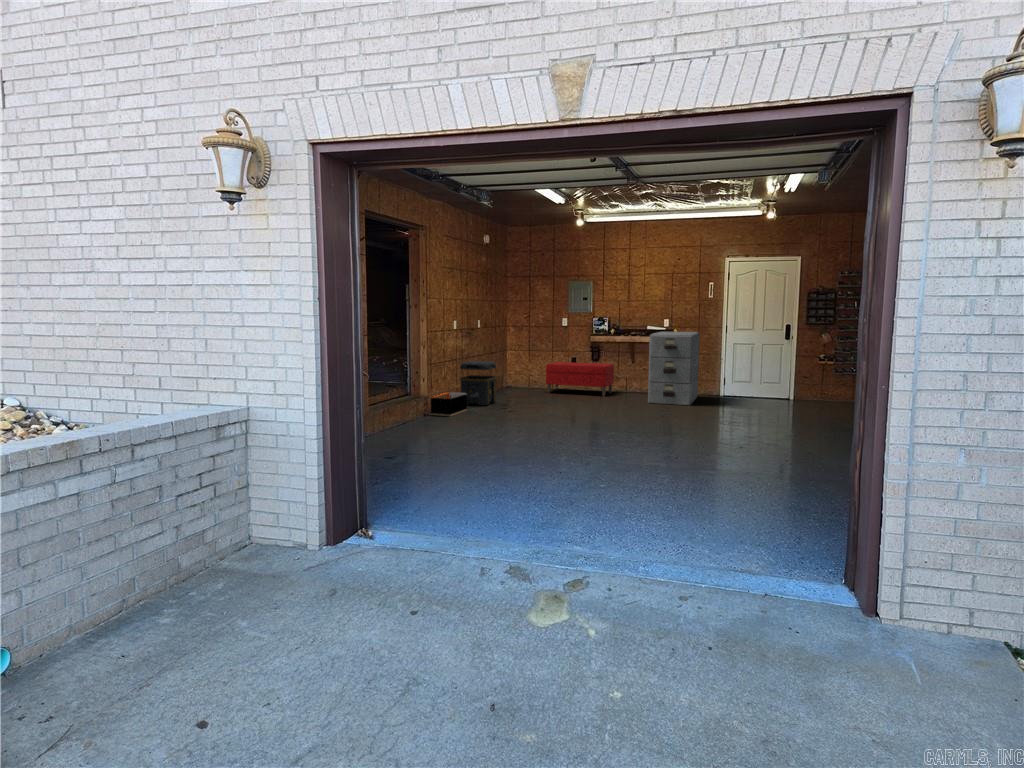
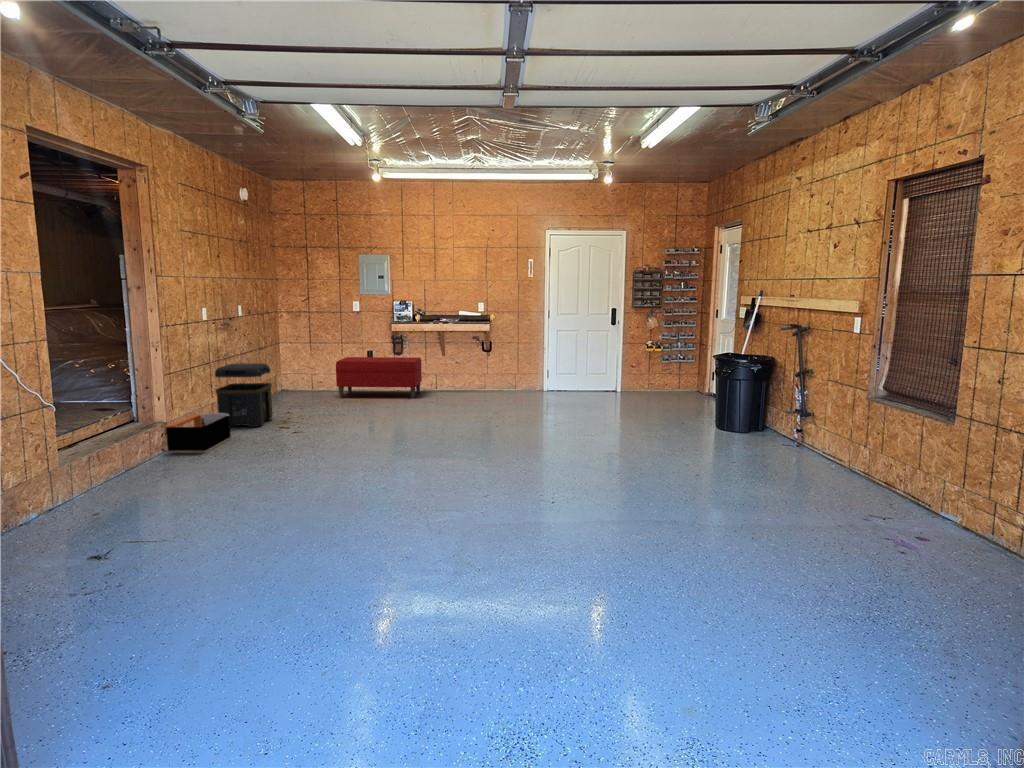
filing cabinet: present [648,332,700,405] -> none [471,317,523,405]

